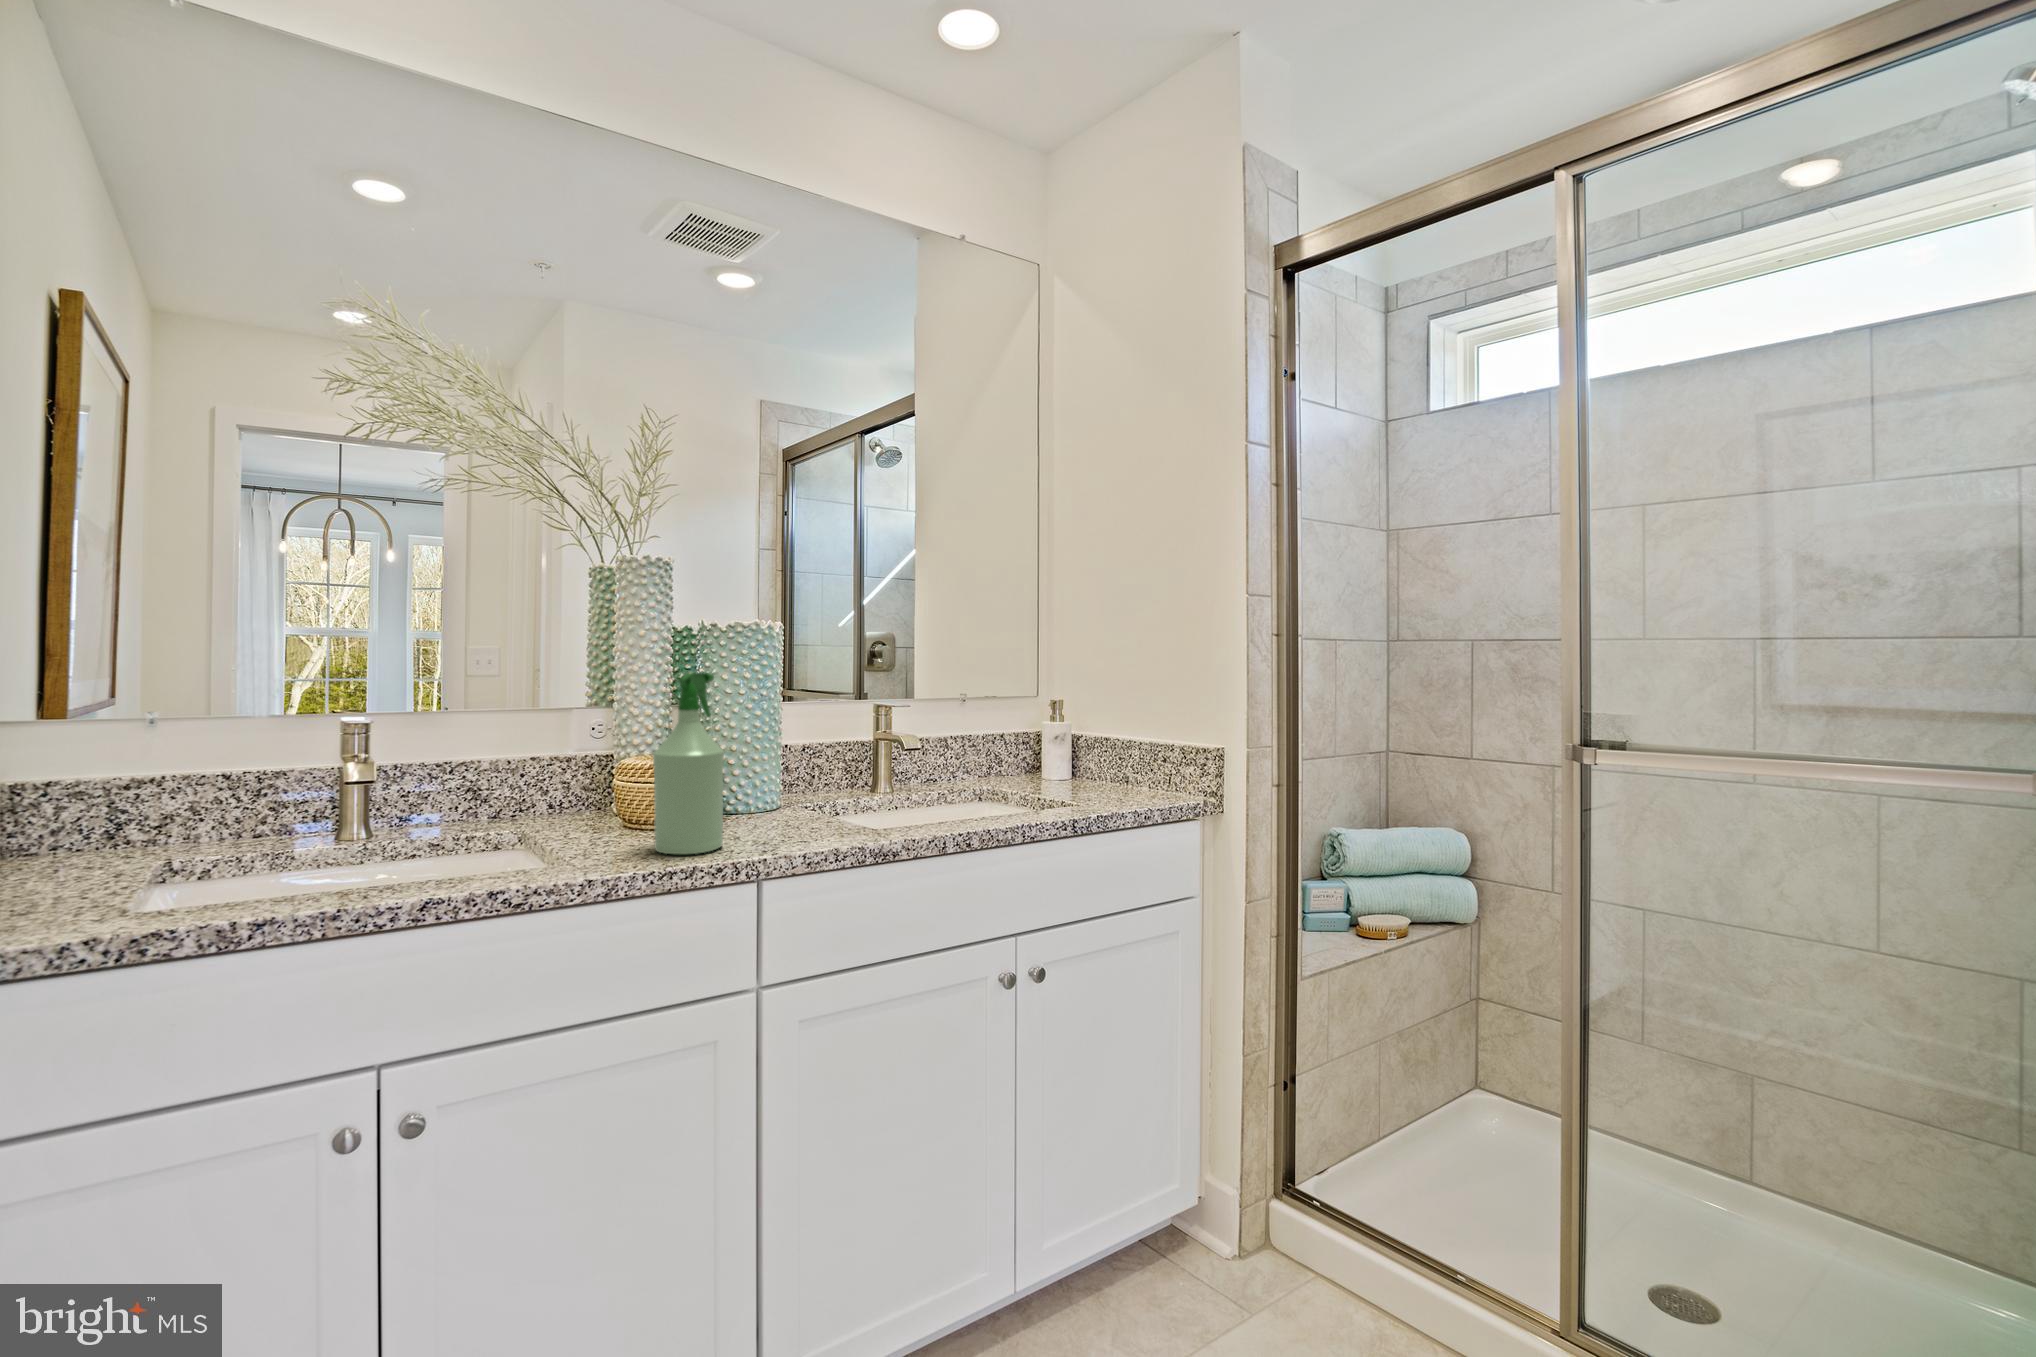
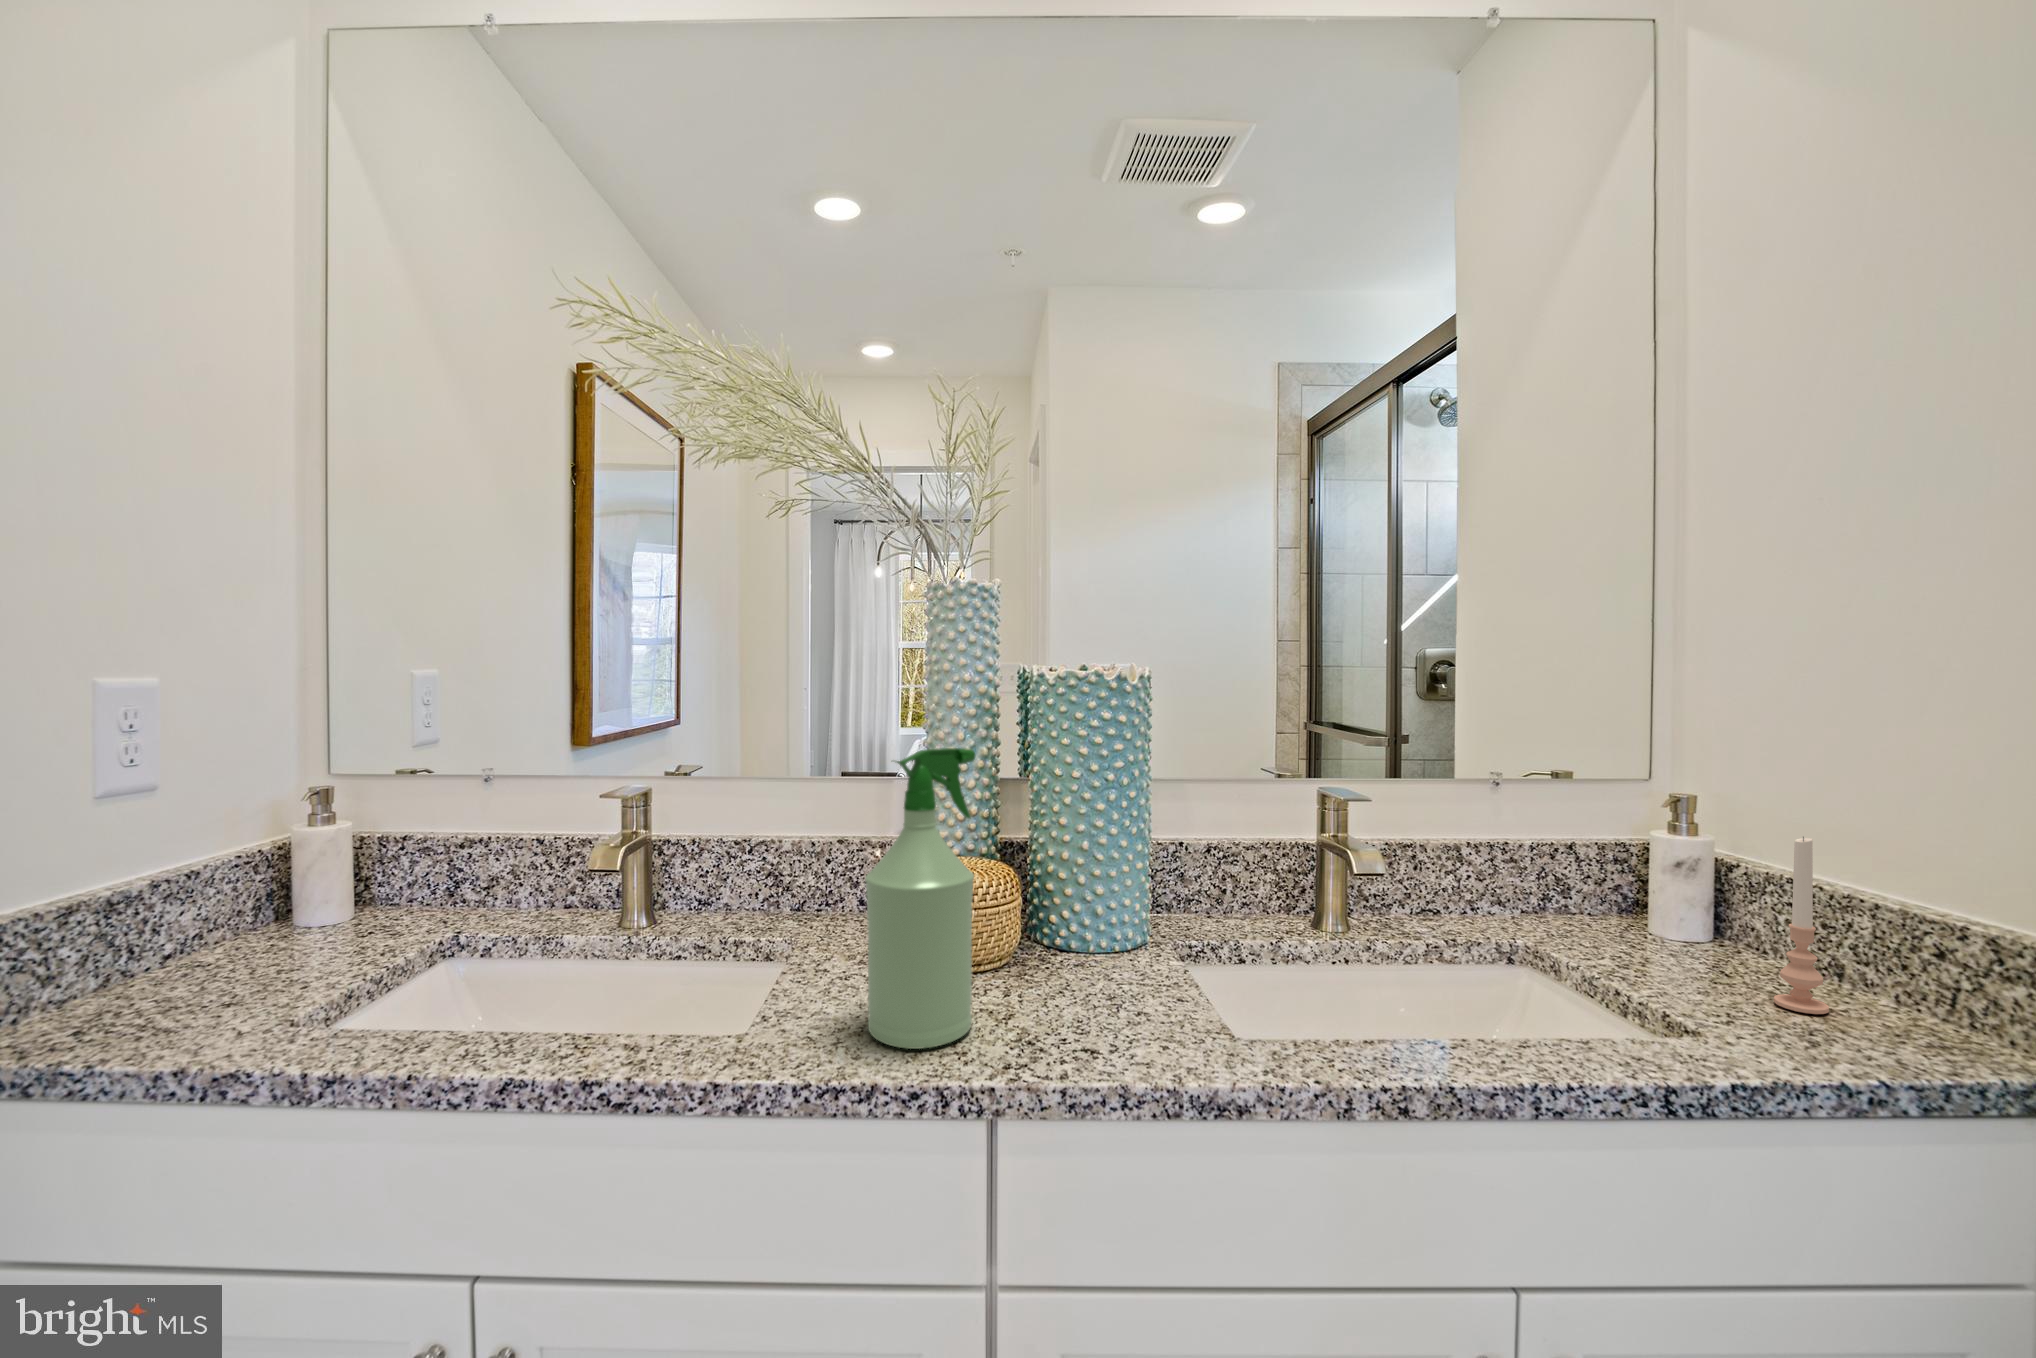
candle: none [1099,711,1119,794] -> present [1774,837,1829,1014]

